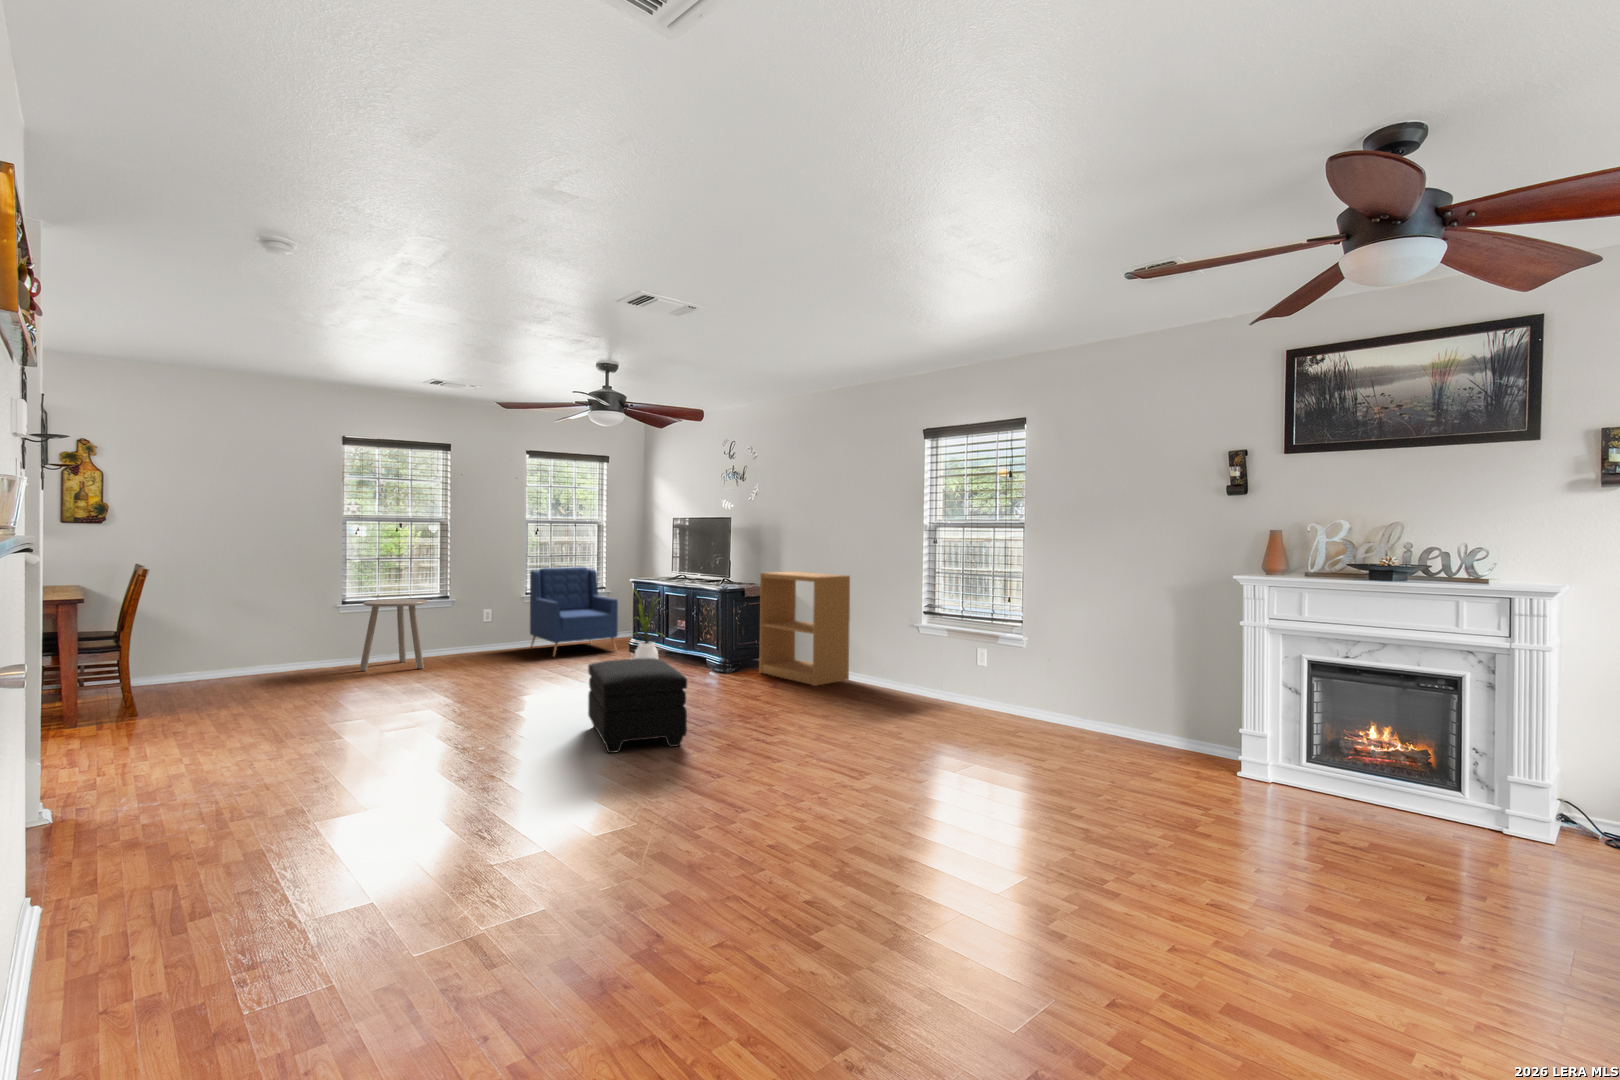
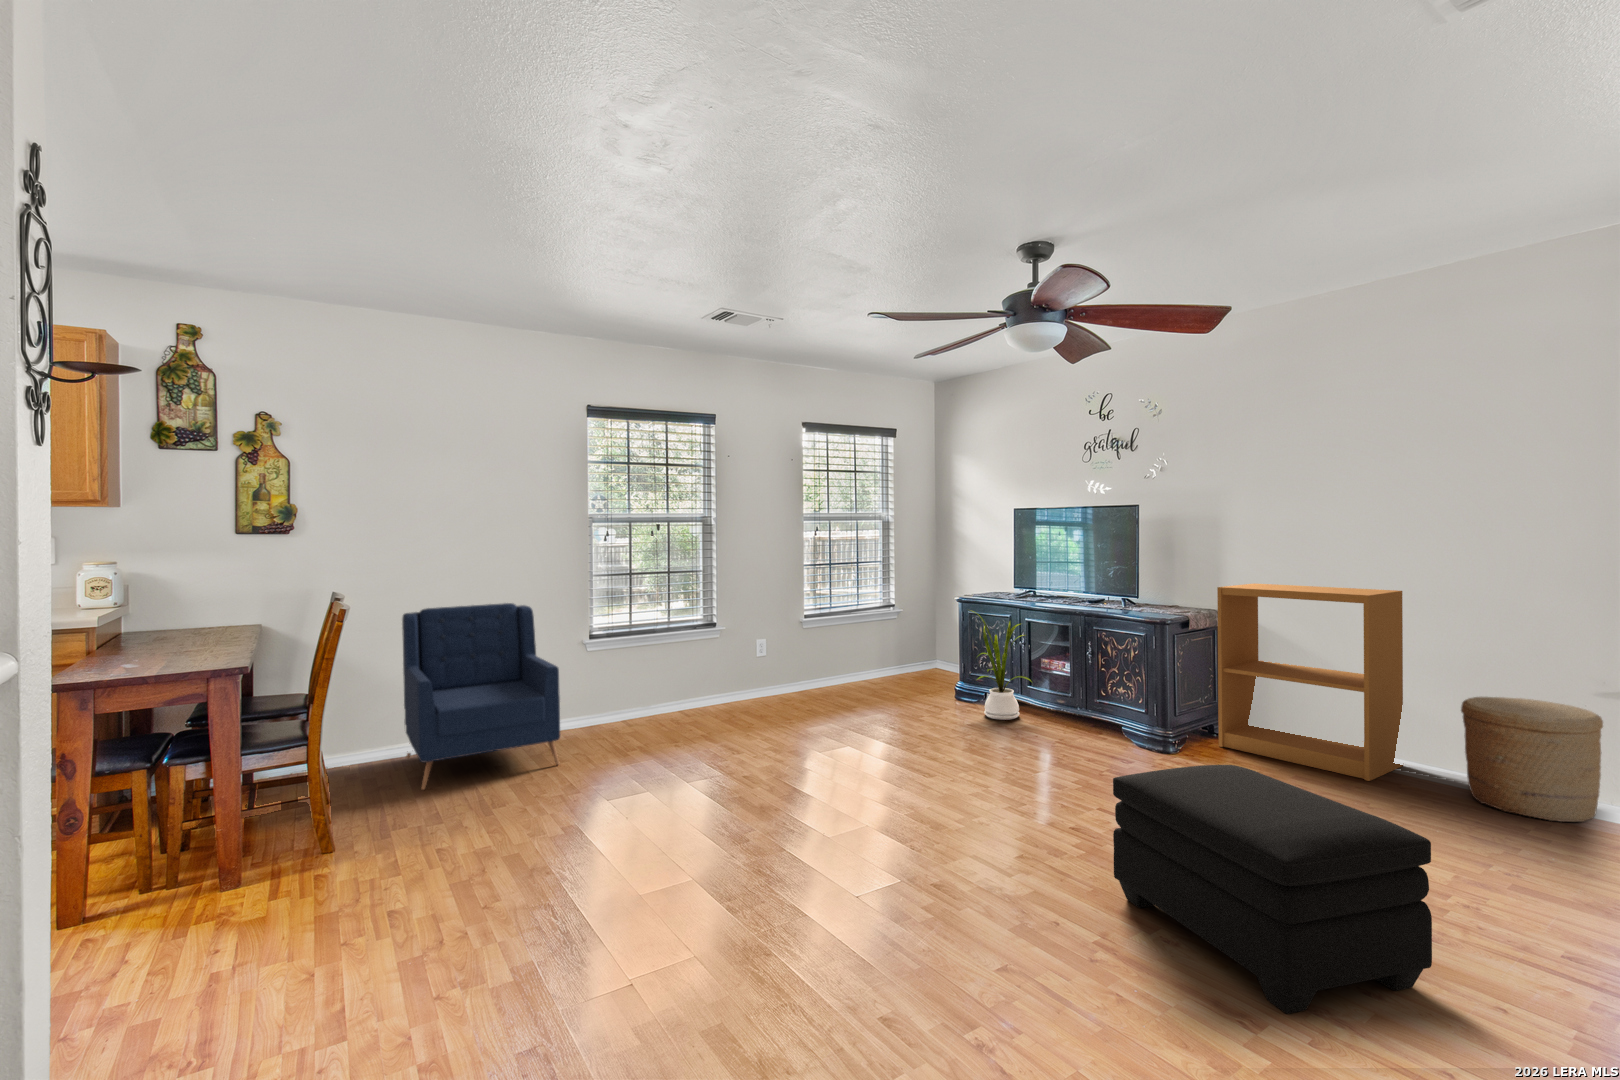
armchair: present [530,567,618,656] -> present [402,603,560,789]
side table: present [360,599,427,671] -> none [618,629,702,734]
woven basket: none [849,635,907,699] -> present [1461,697,1603,822]

